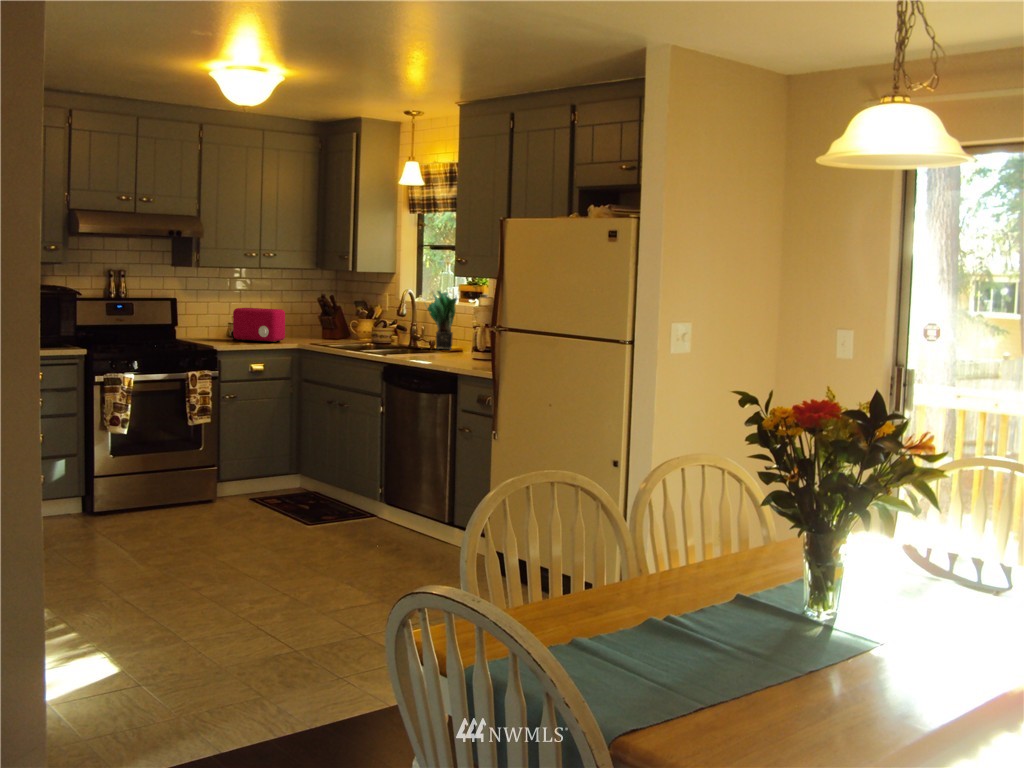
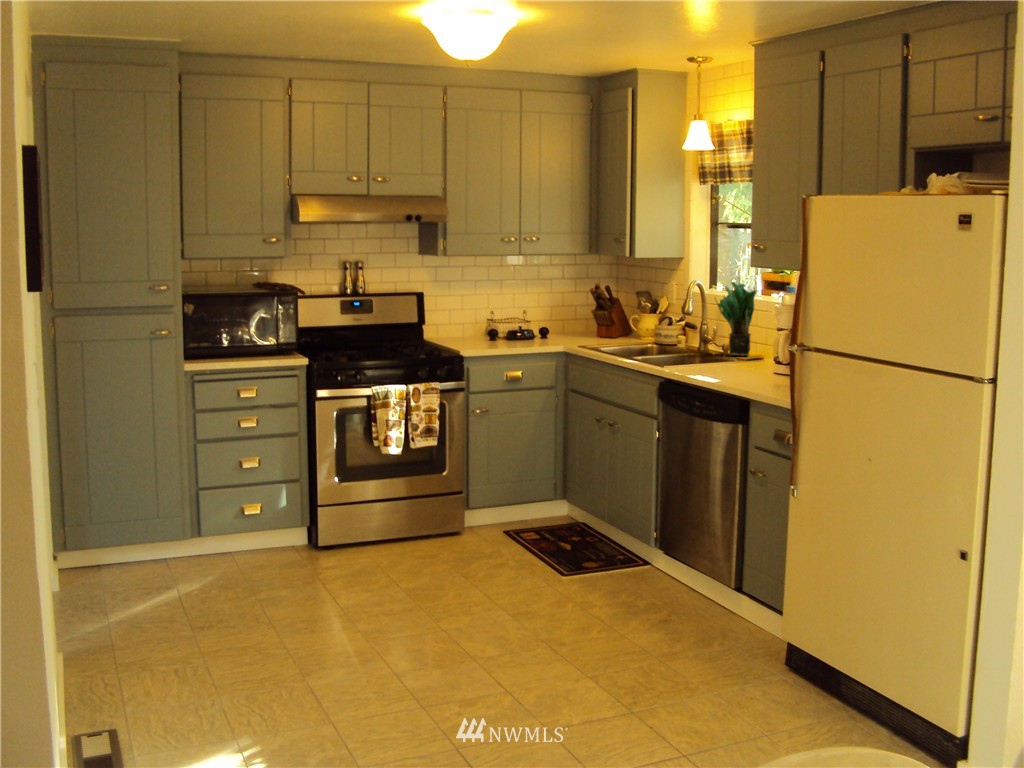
toaster: present [233,308,285,343] -> none [491,305,550,347]

